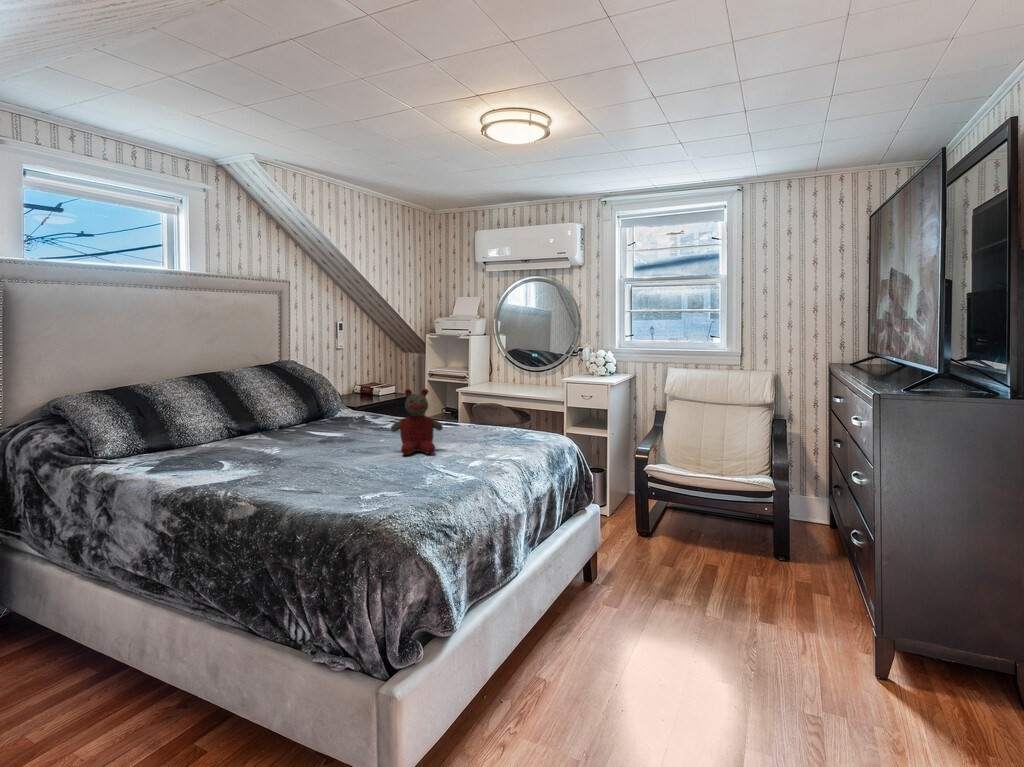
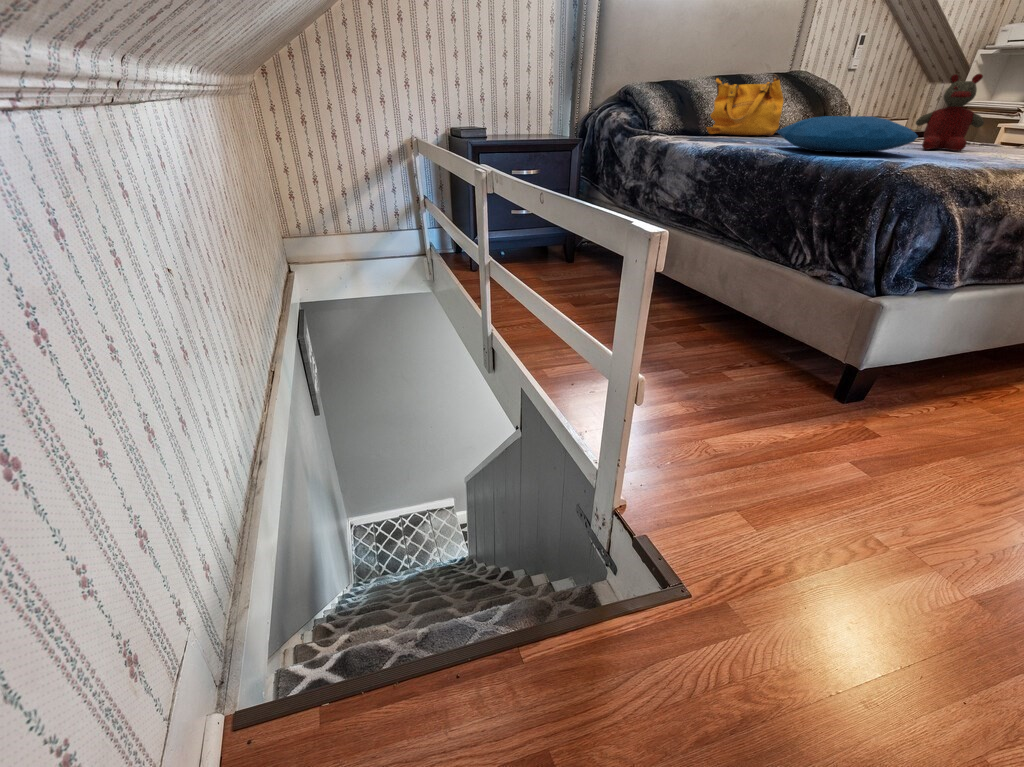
handbag: none [182,379,271,444] -> present [706,75,784,136]
pillow: none [250,441,388,486] -> present [777,116,918,153]

